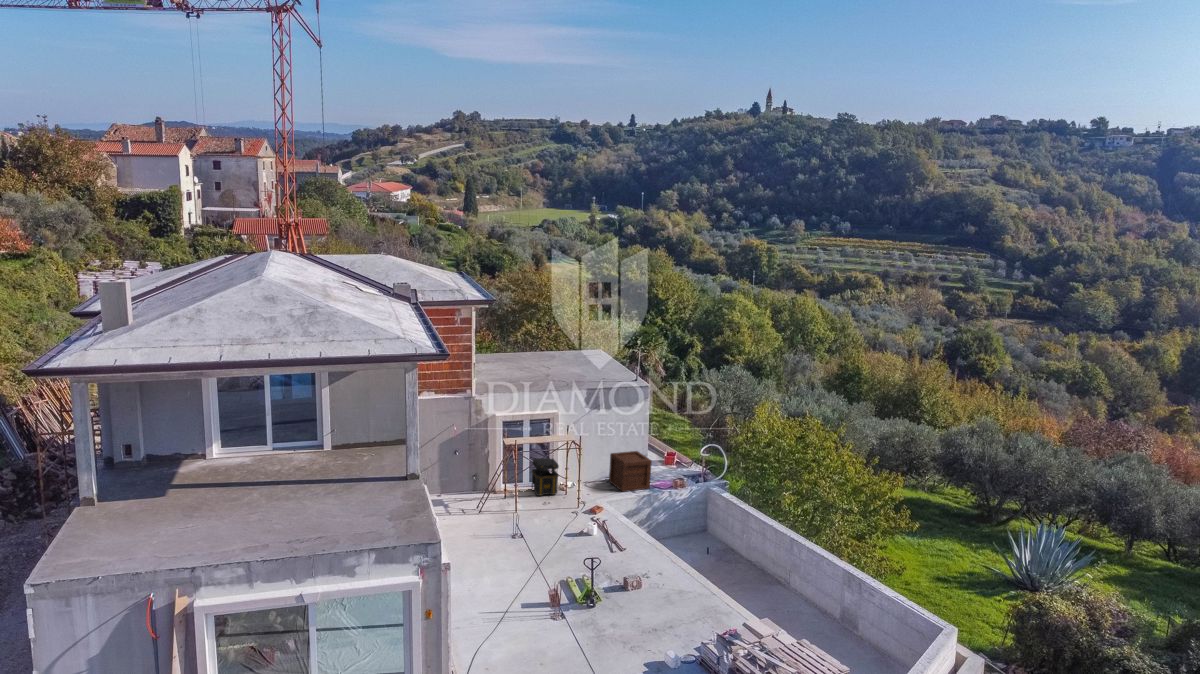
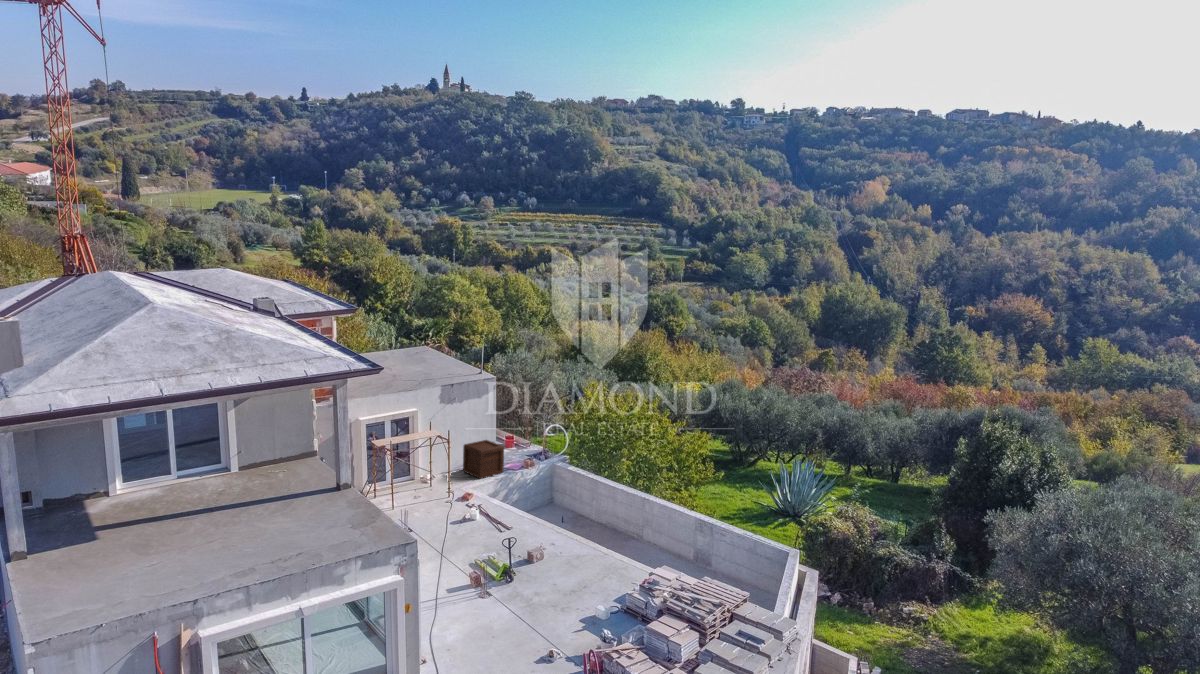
toolbox: present [532,458,559,496] -> none [395,455,424,493]

